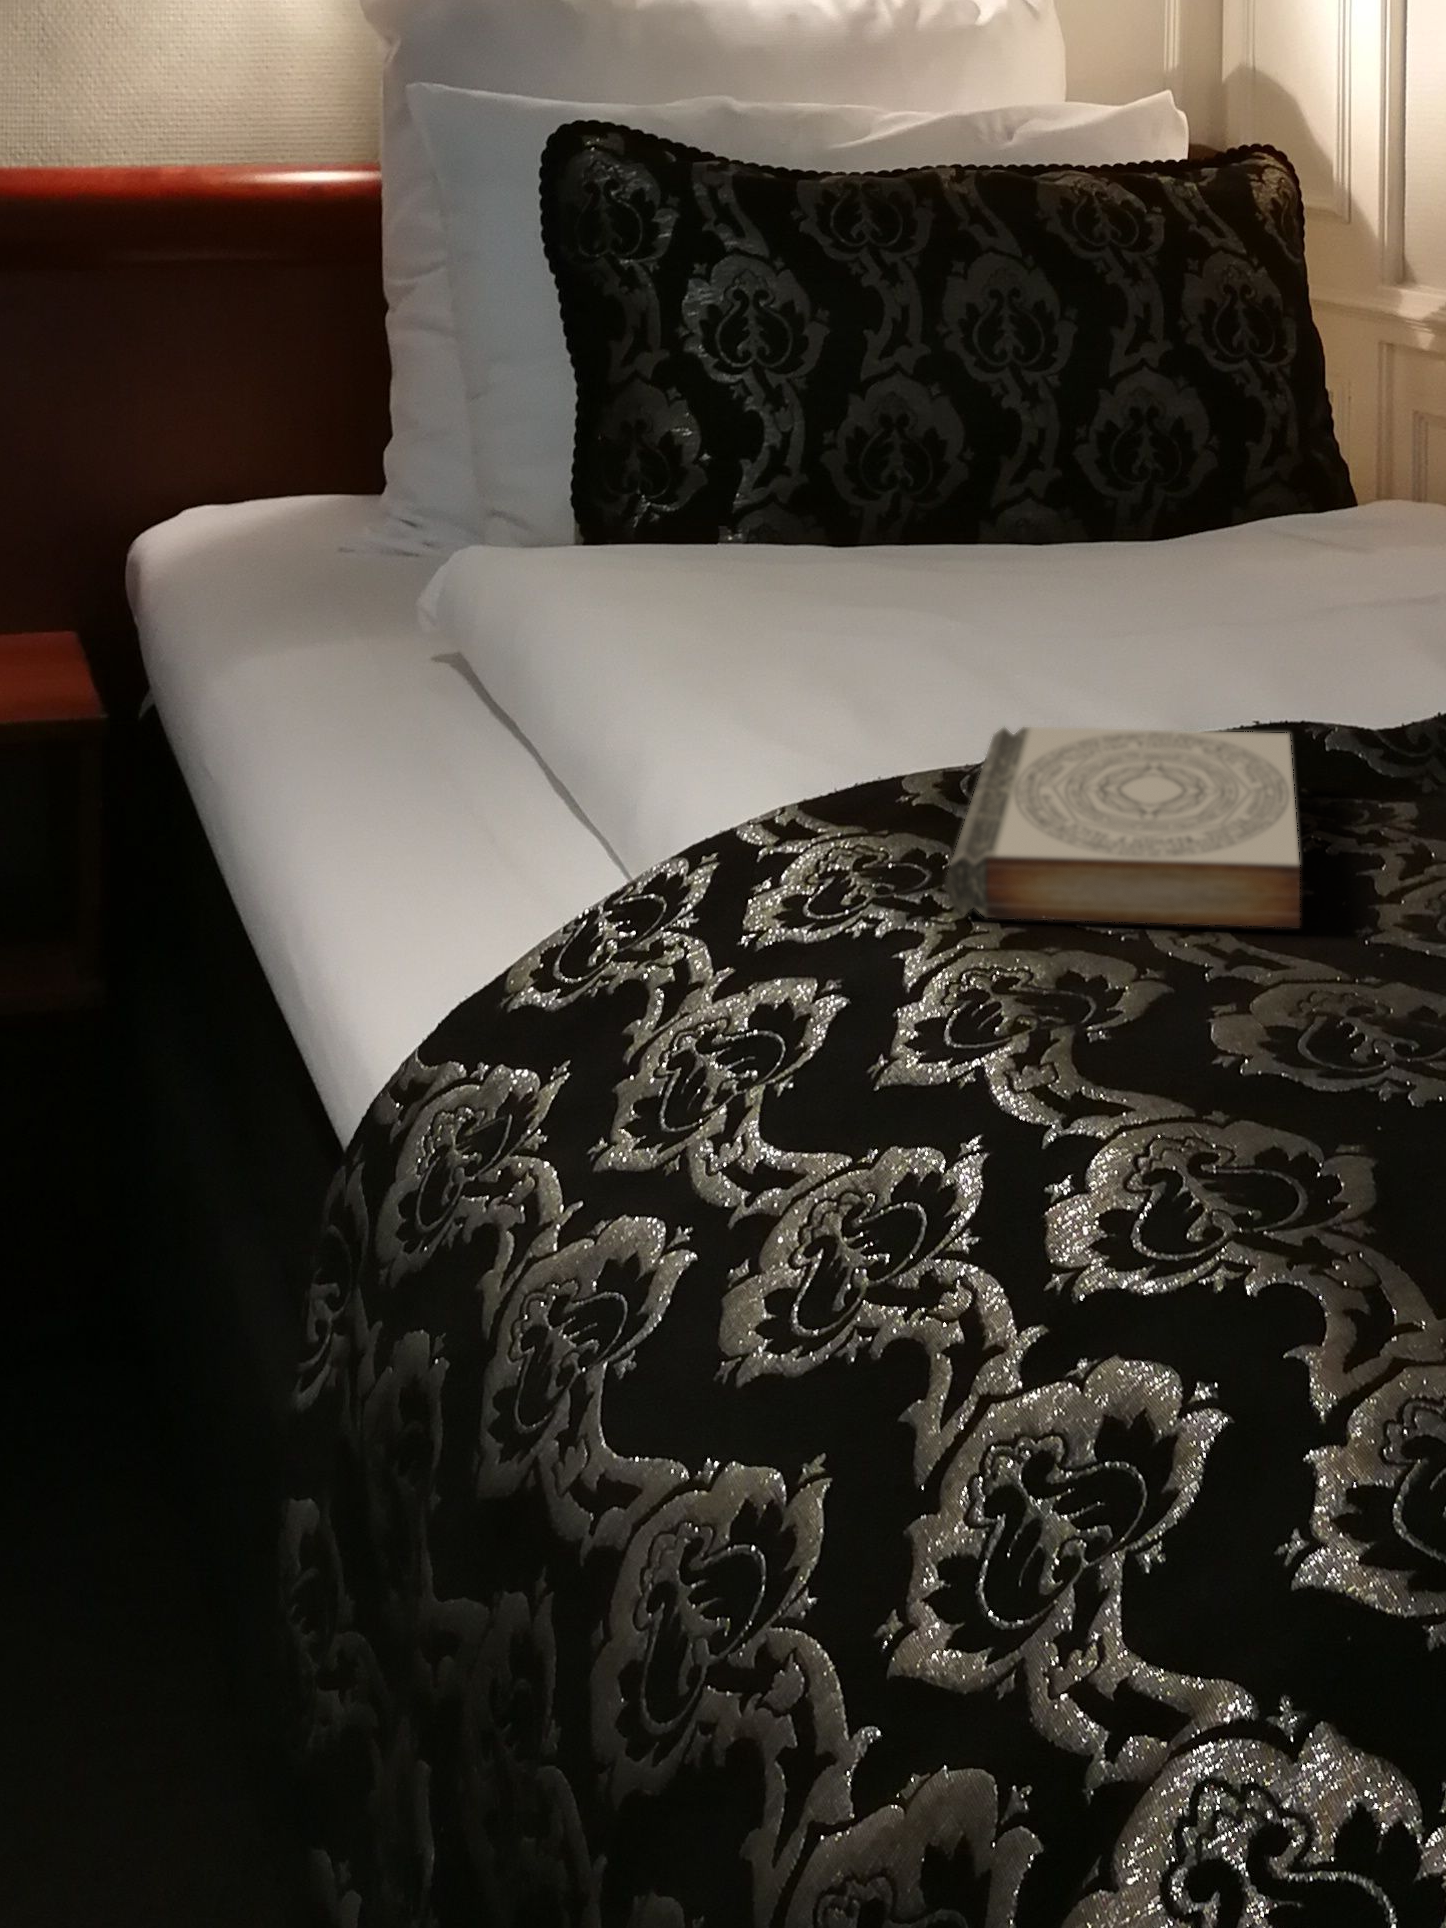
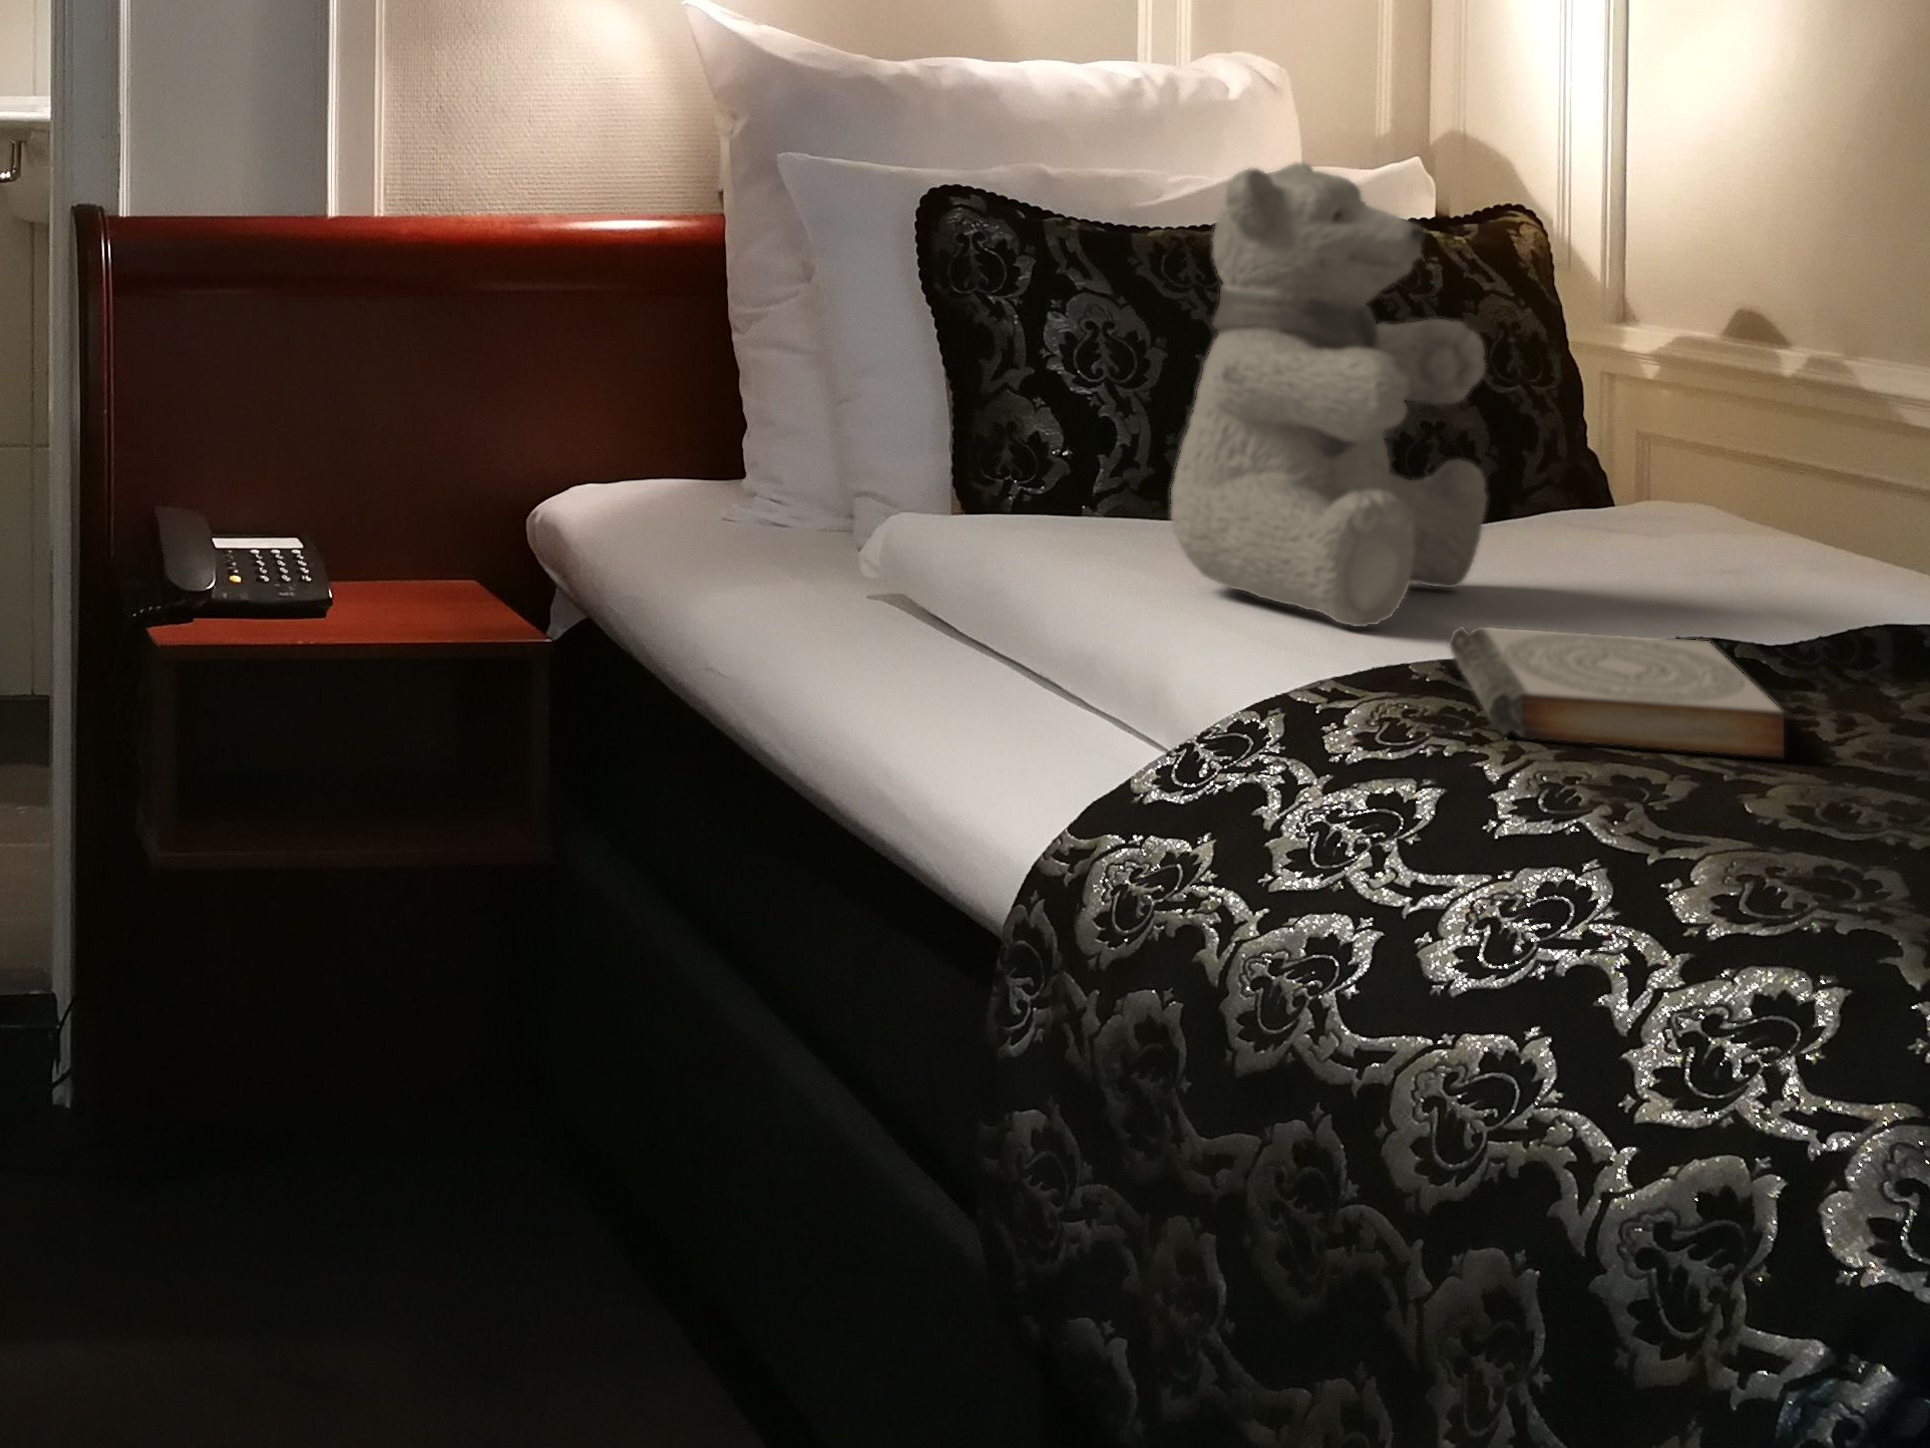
teddy bear: none [728,106,1118,719] -> present [1171,162,1487,627]

